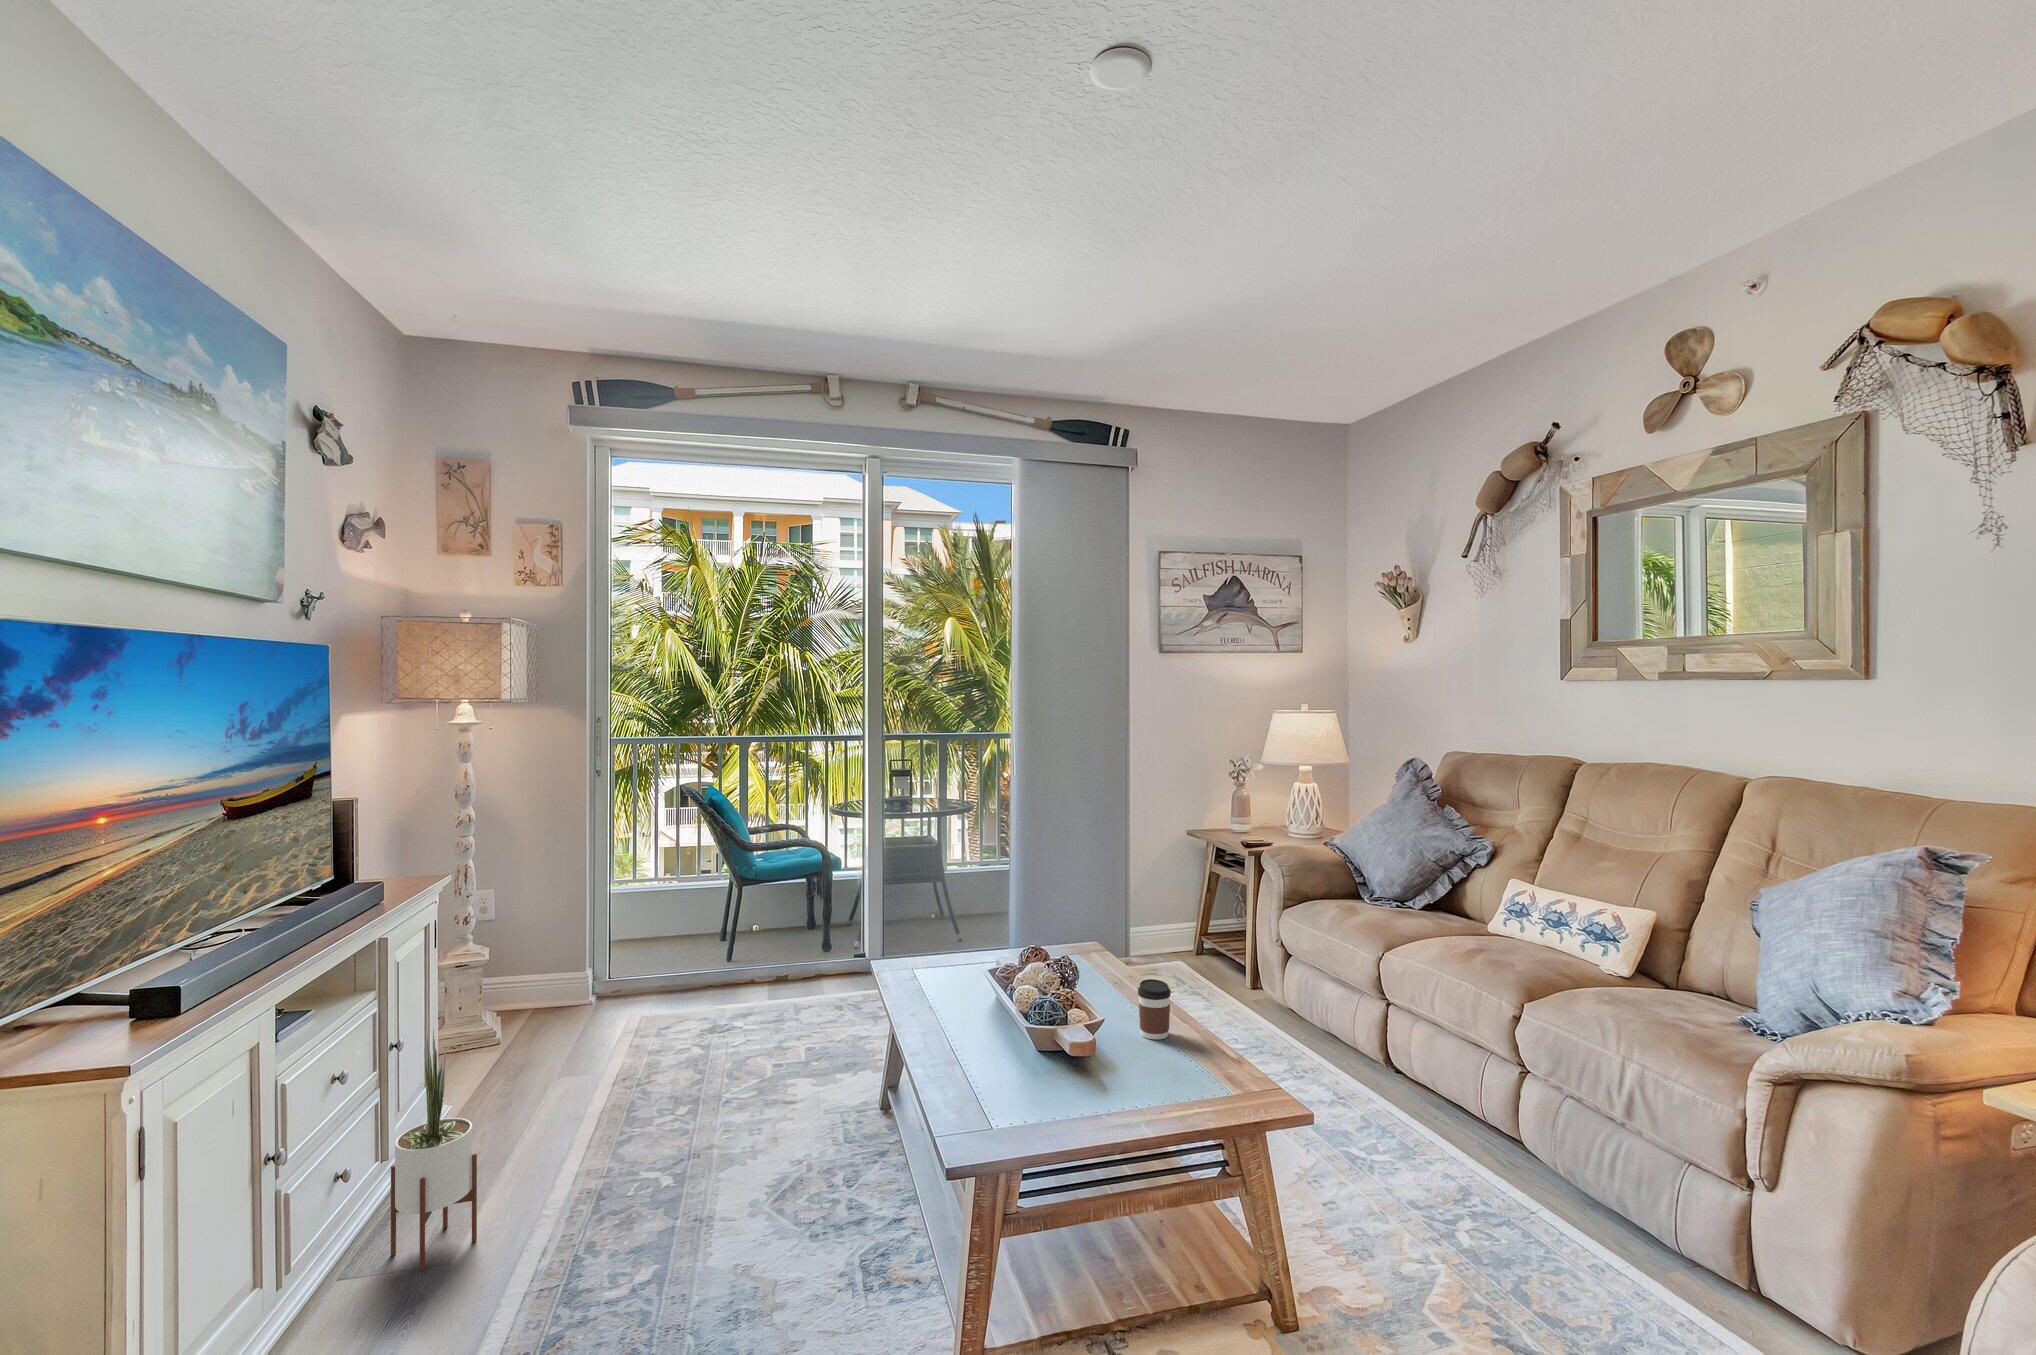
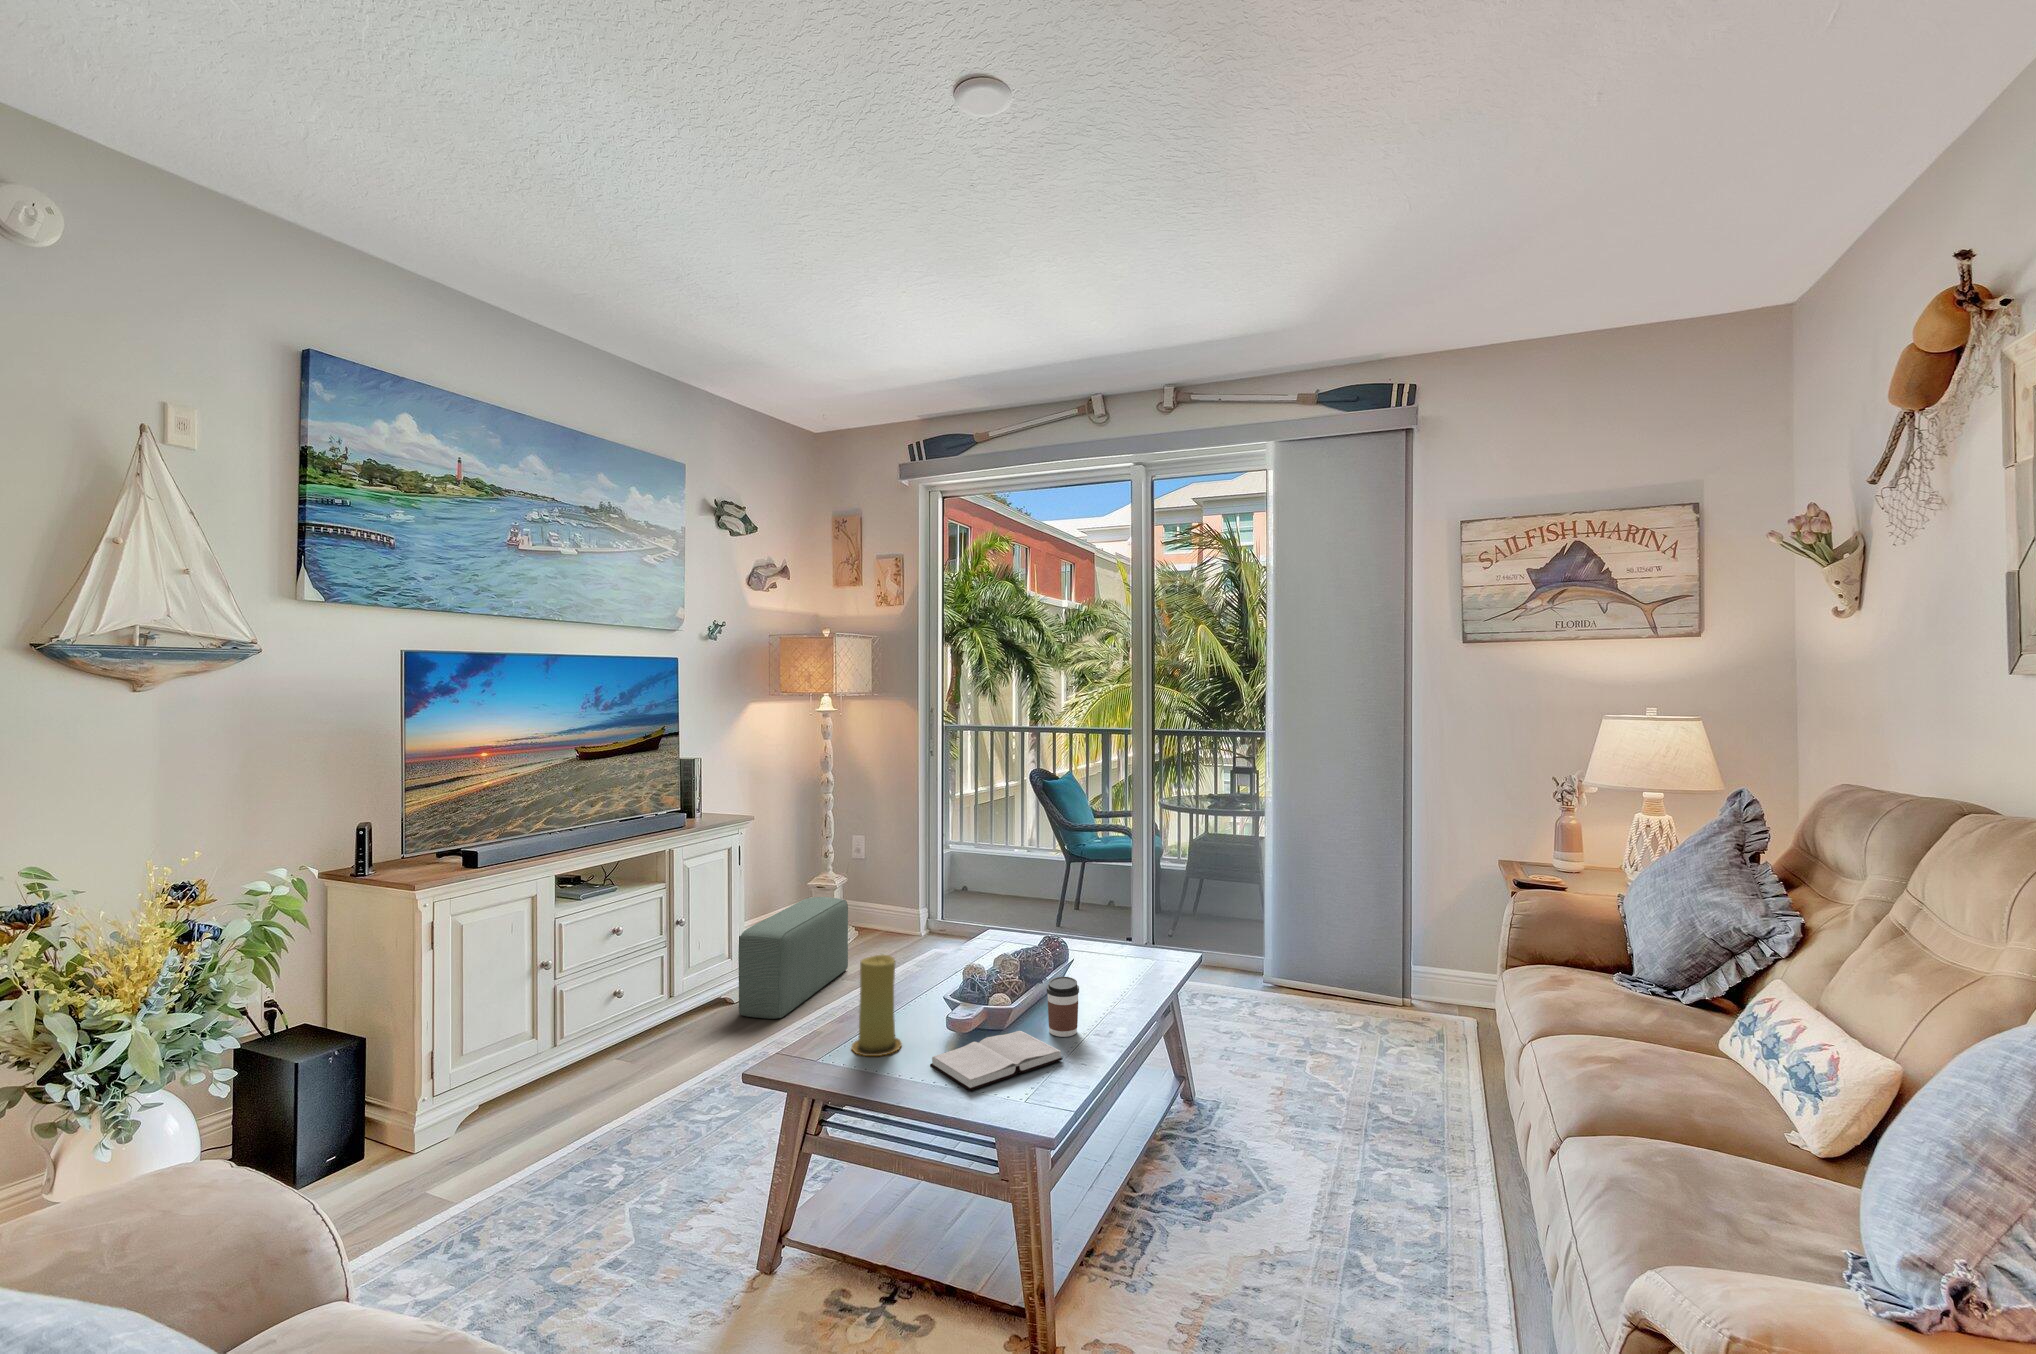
pouf: none [478,977,559,1168] -> present [738,897,848,1019]
candle: none [1020,995,1078,1115] -> present [852,955,902,1056]
potted plant: present [391,1029,477,1271] -> none [649,905,694,1057]
hardback book: none [1128,1043,1207,1108] -> present [930,1031,1063,1091]

